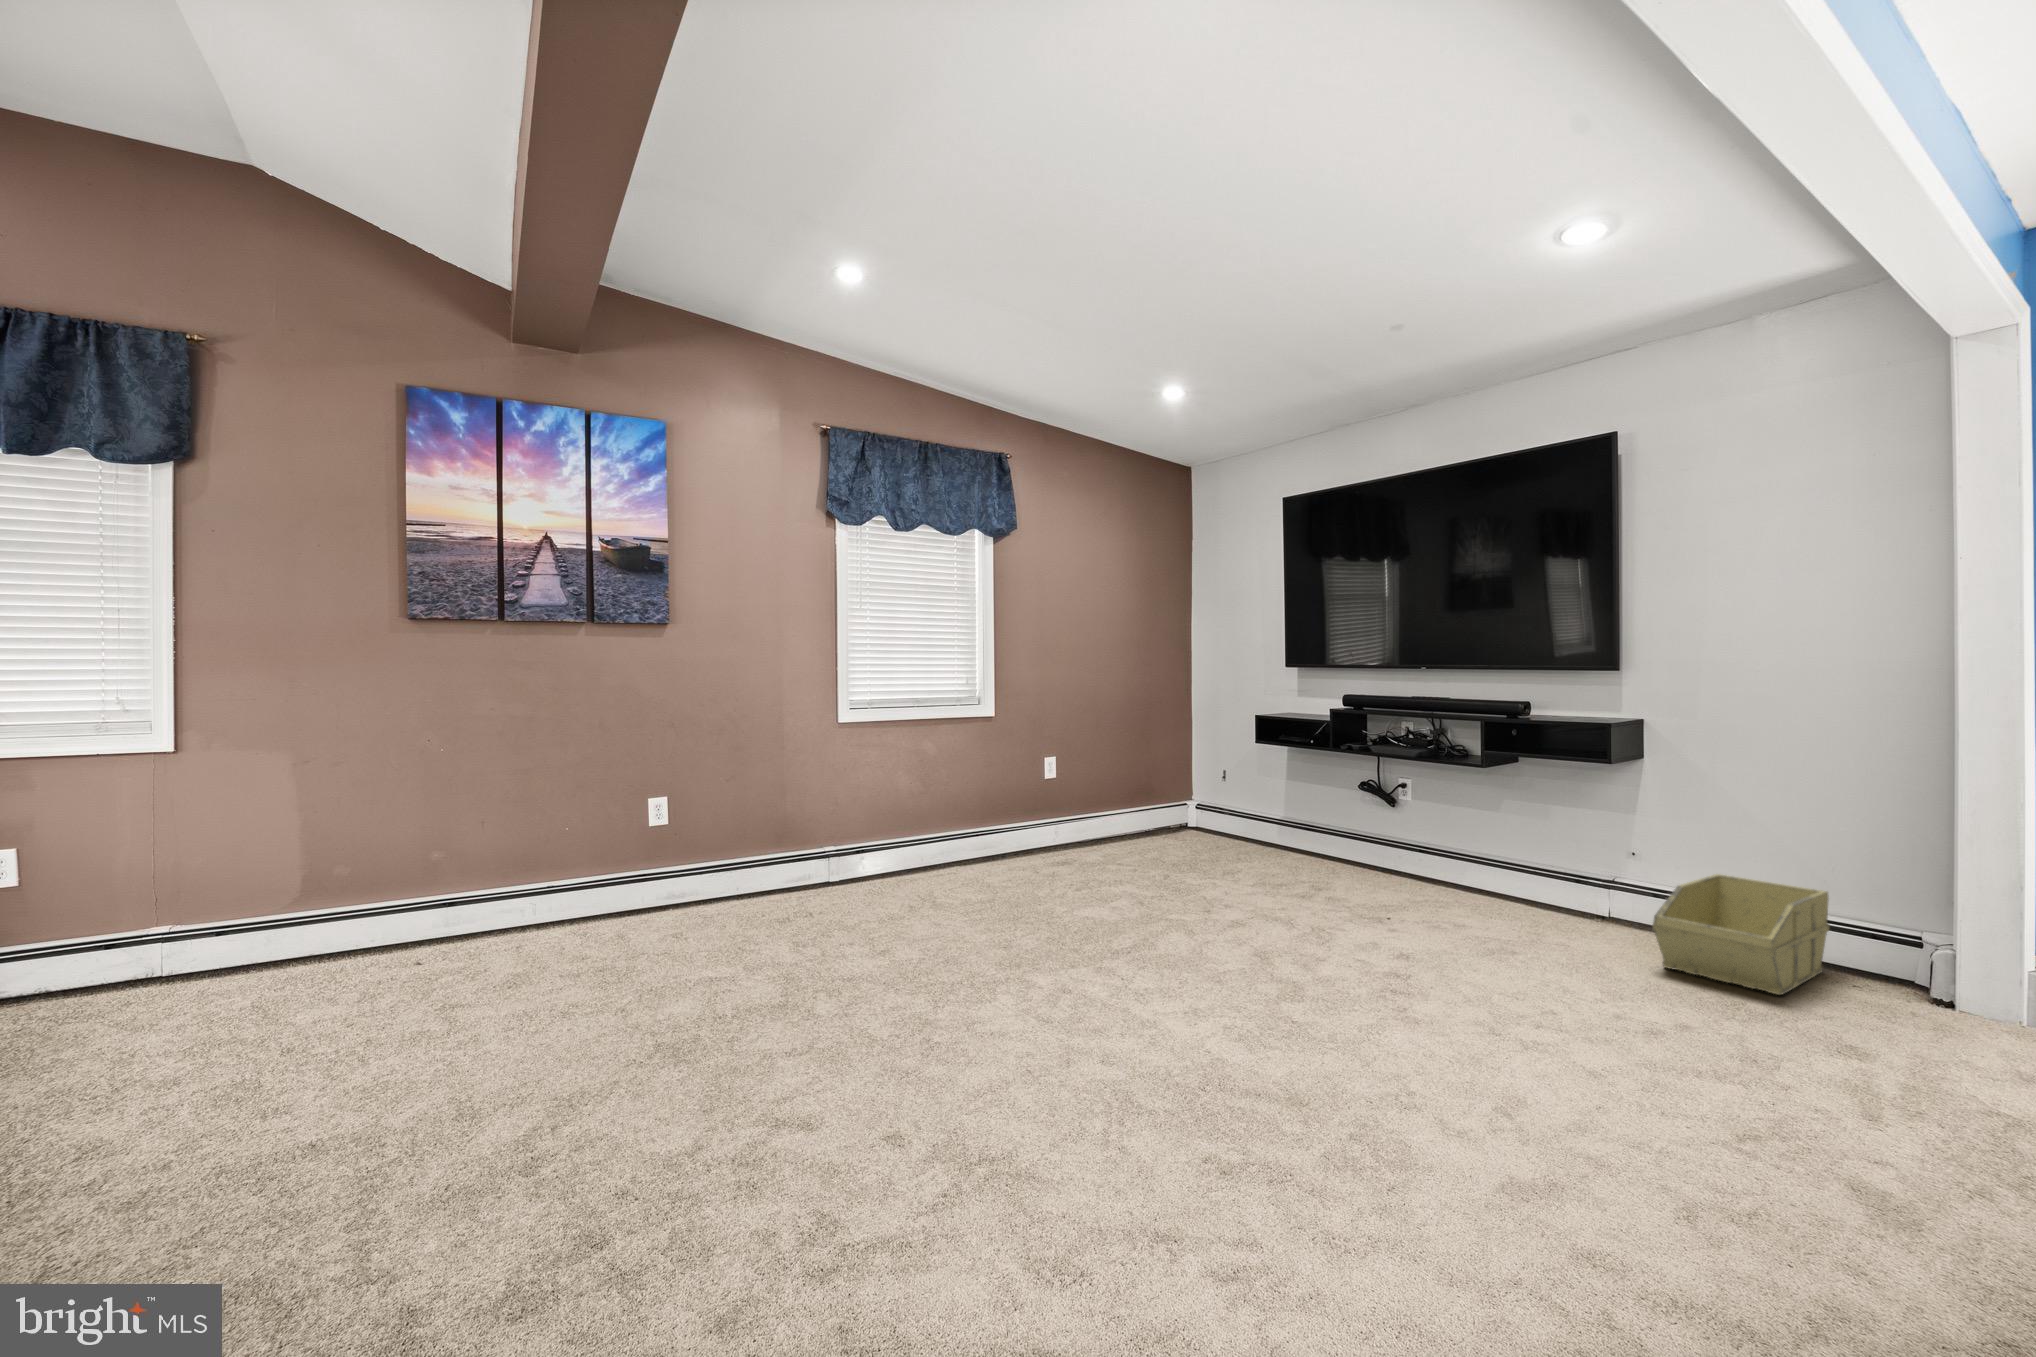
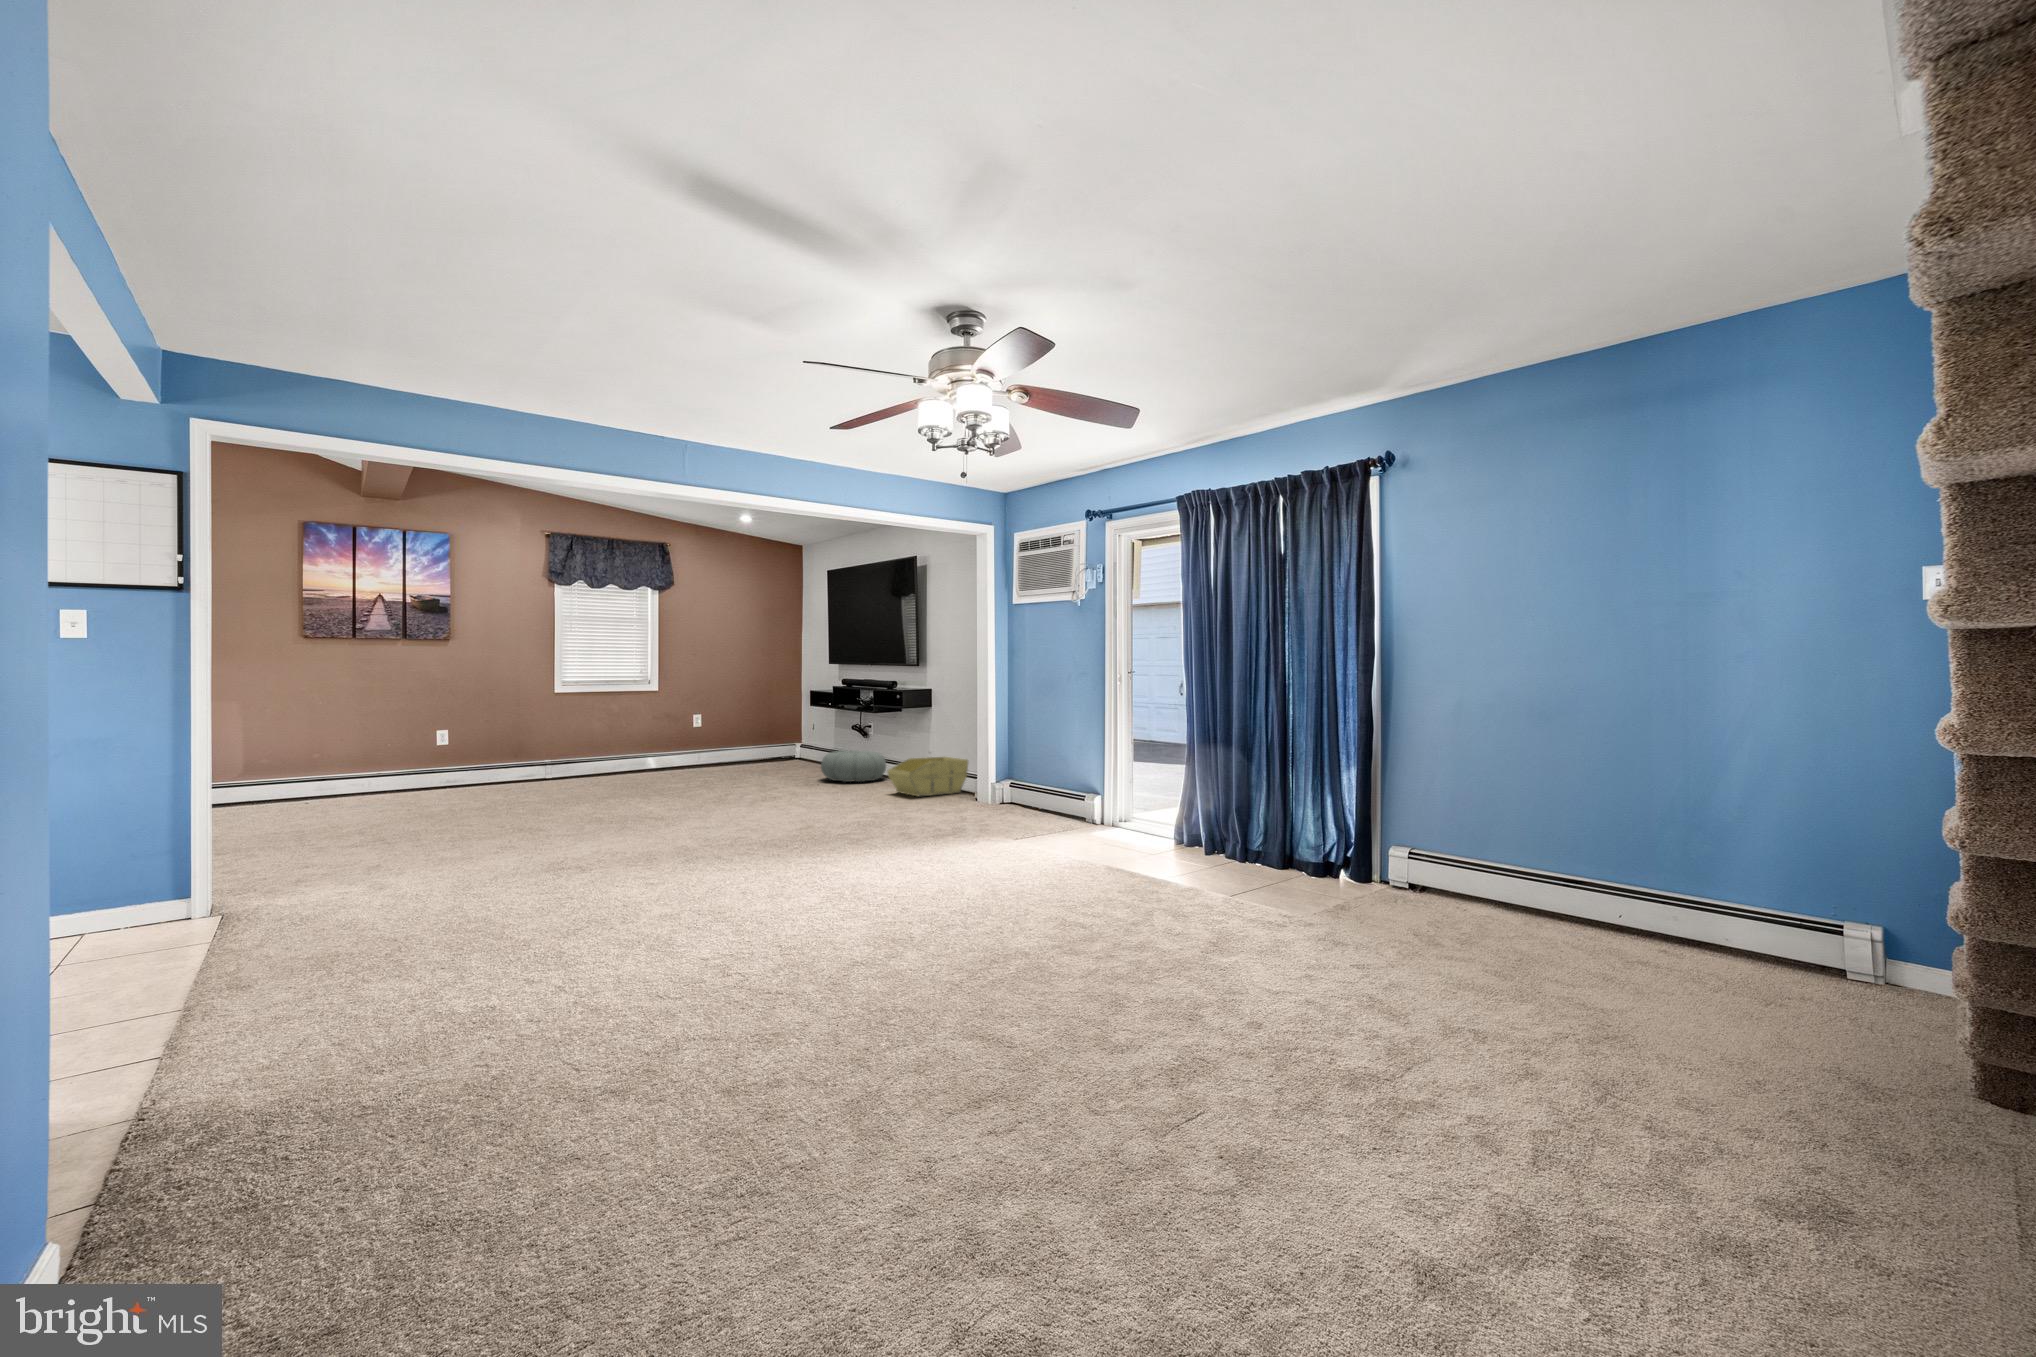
pouf: none [1367,838,1511,913] -> present [821,750,886,782]

